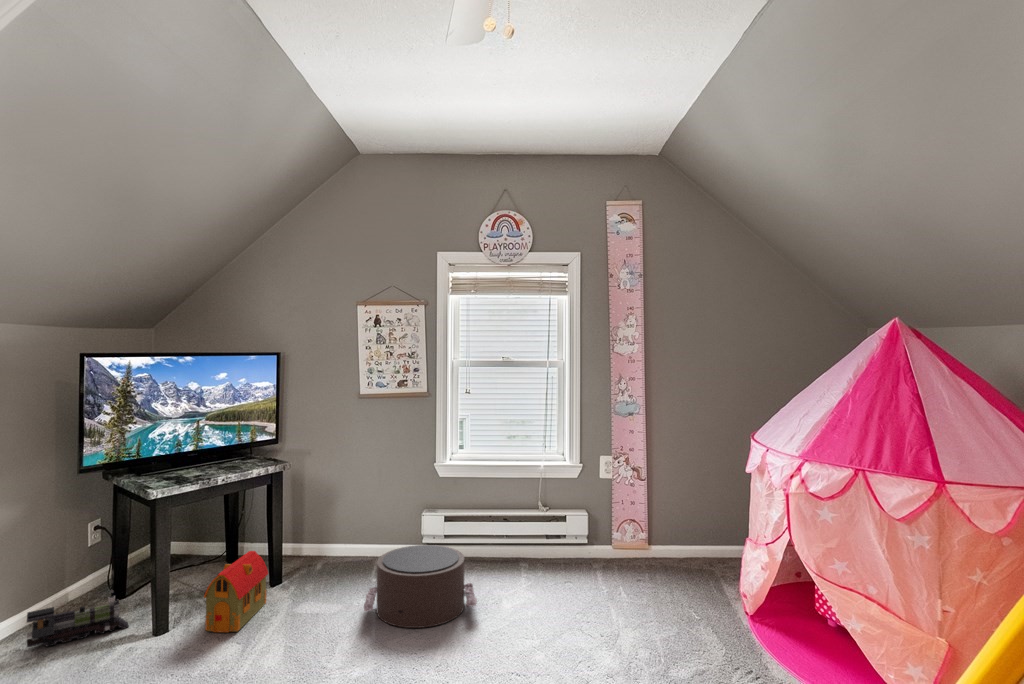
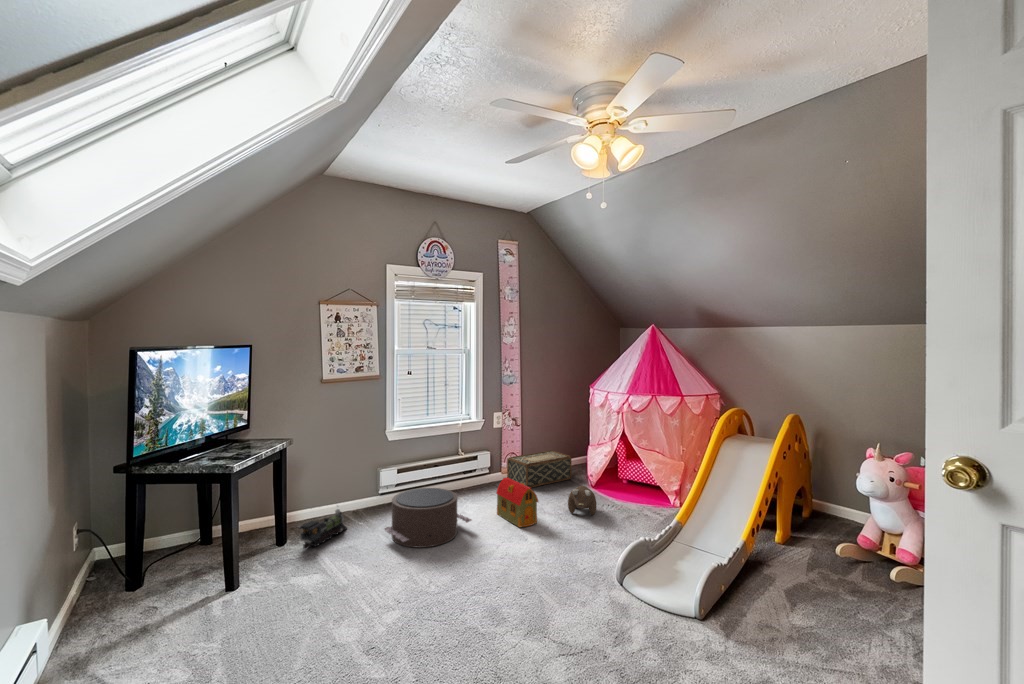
woven basket: none [619,524,721,577] -> present [507,450,572,488]
toy house: present [204,551,268,632] -> present [496,478,538,527]
toy train: present [27,590,129,647] -> present [299,509,347,549]
plush toy: none [639,591,694,646] -> present [568,486,597,515]

